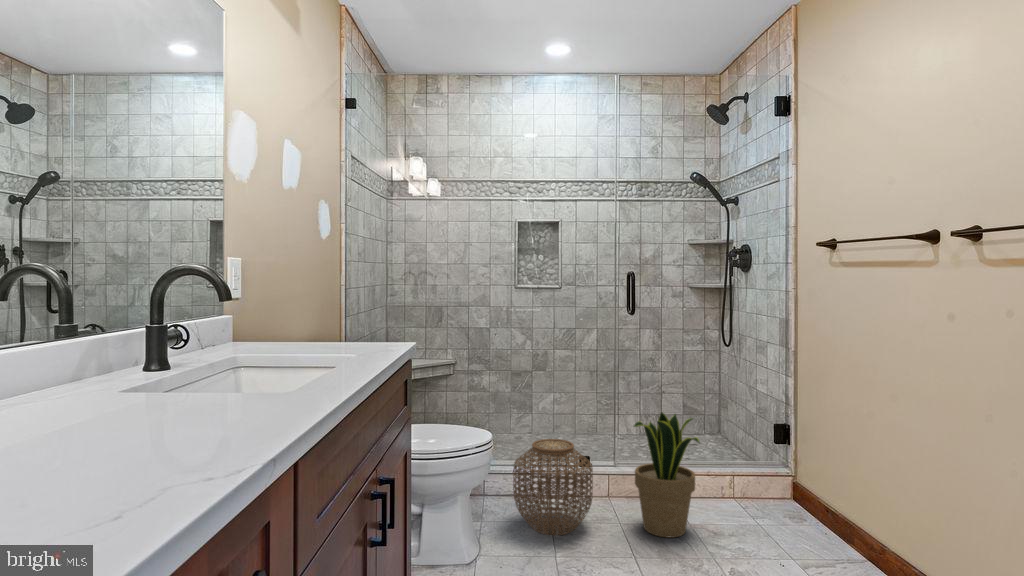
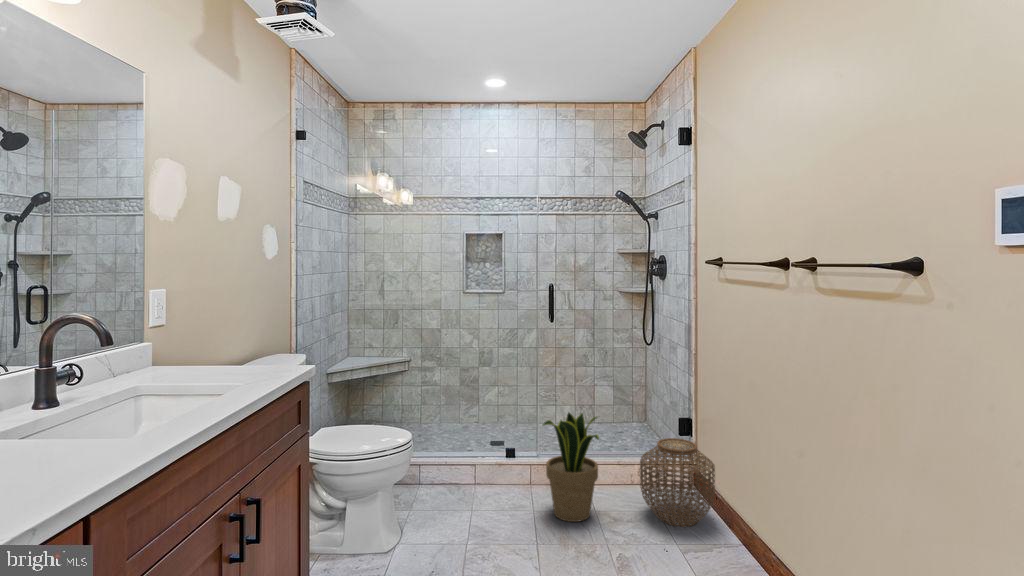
woven basket: present [513,439,593,535] -> present [640,438,715,527]

